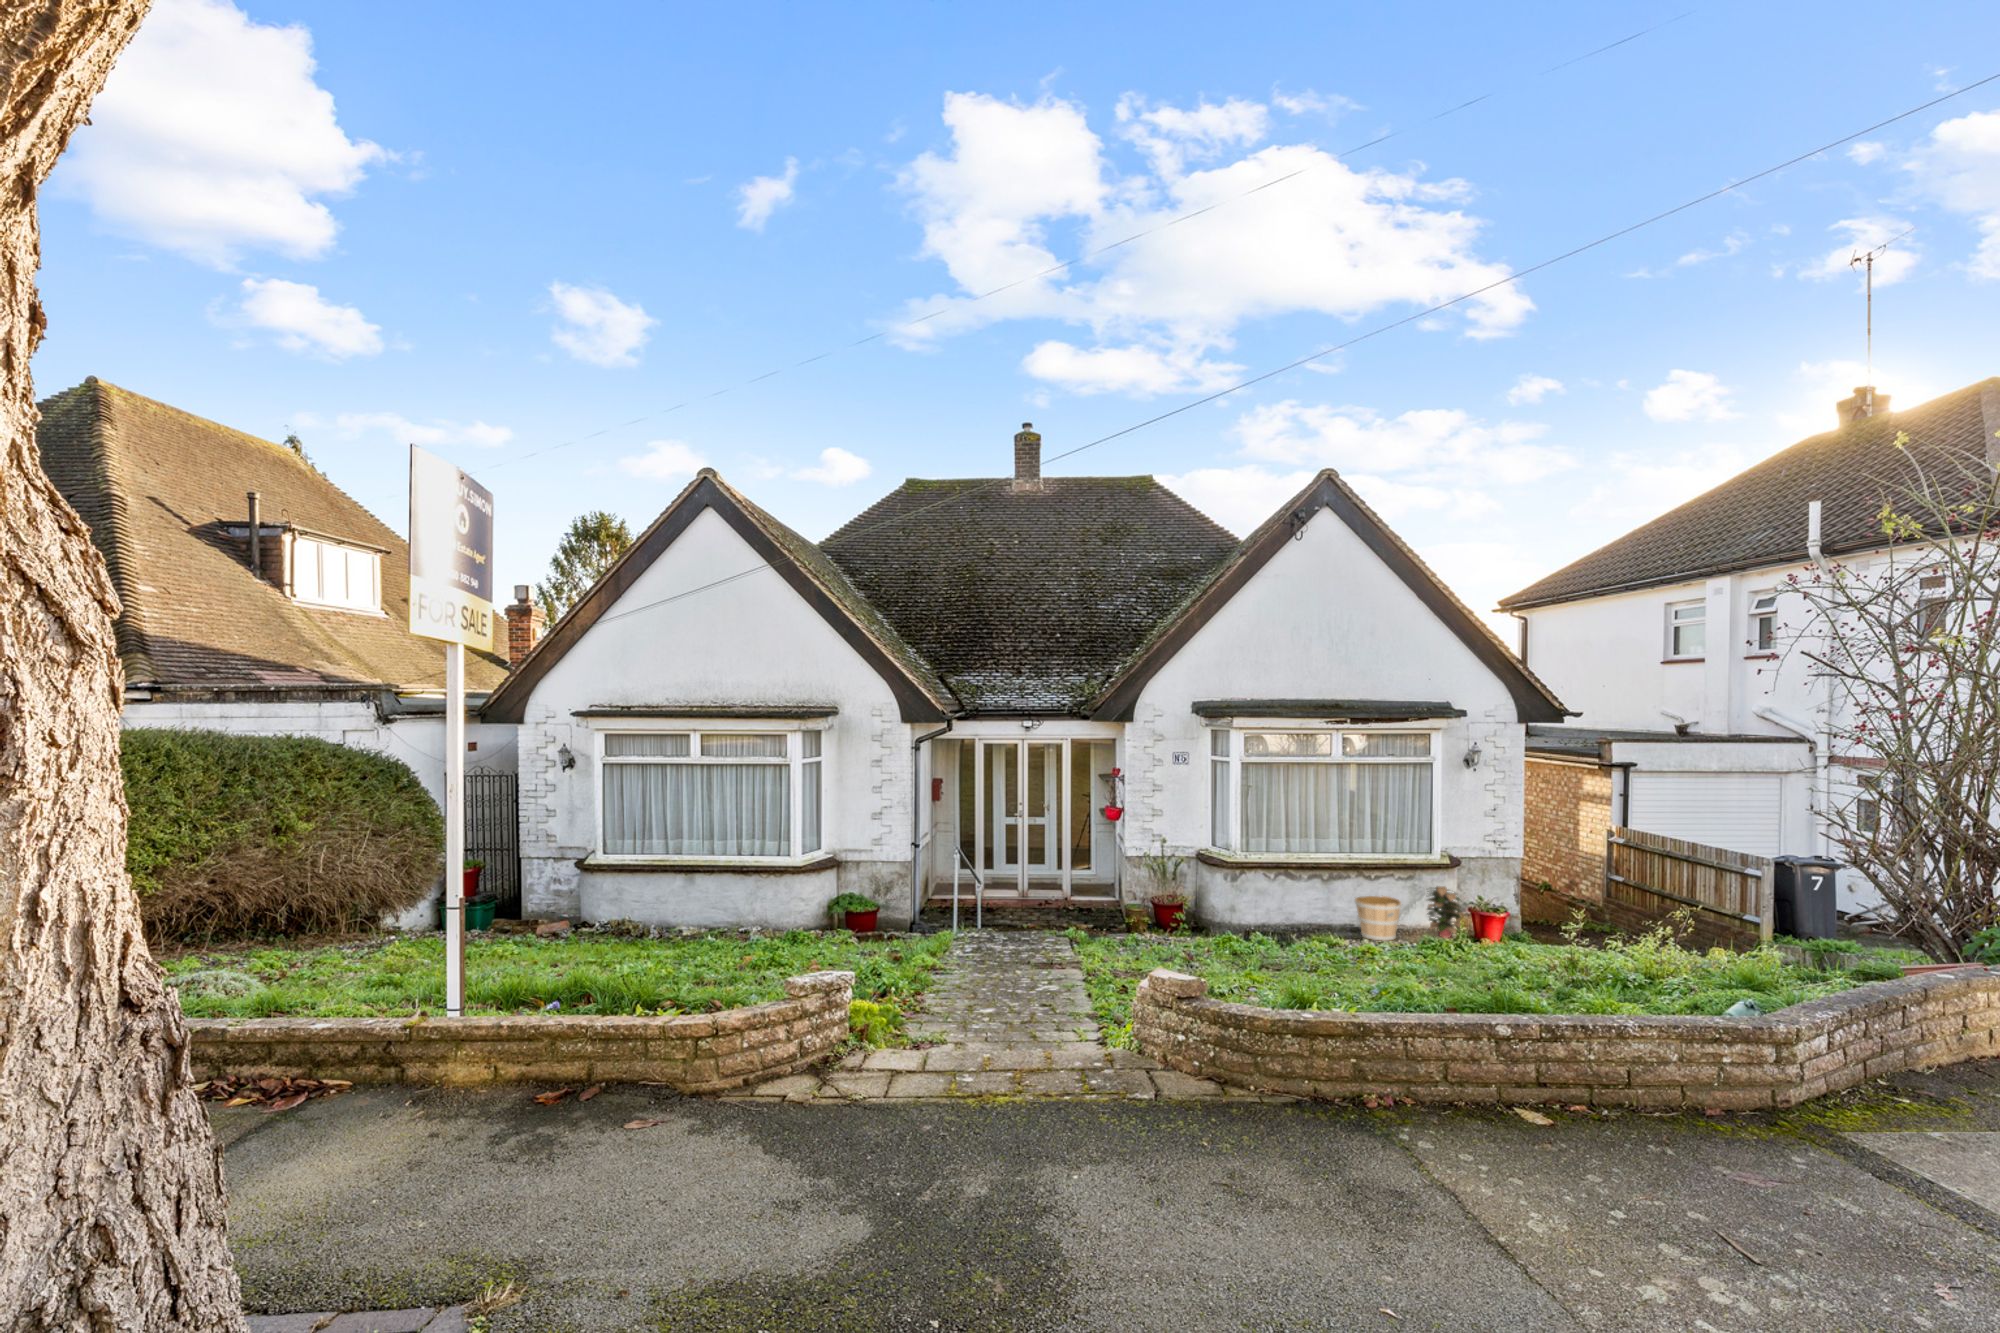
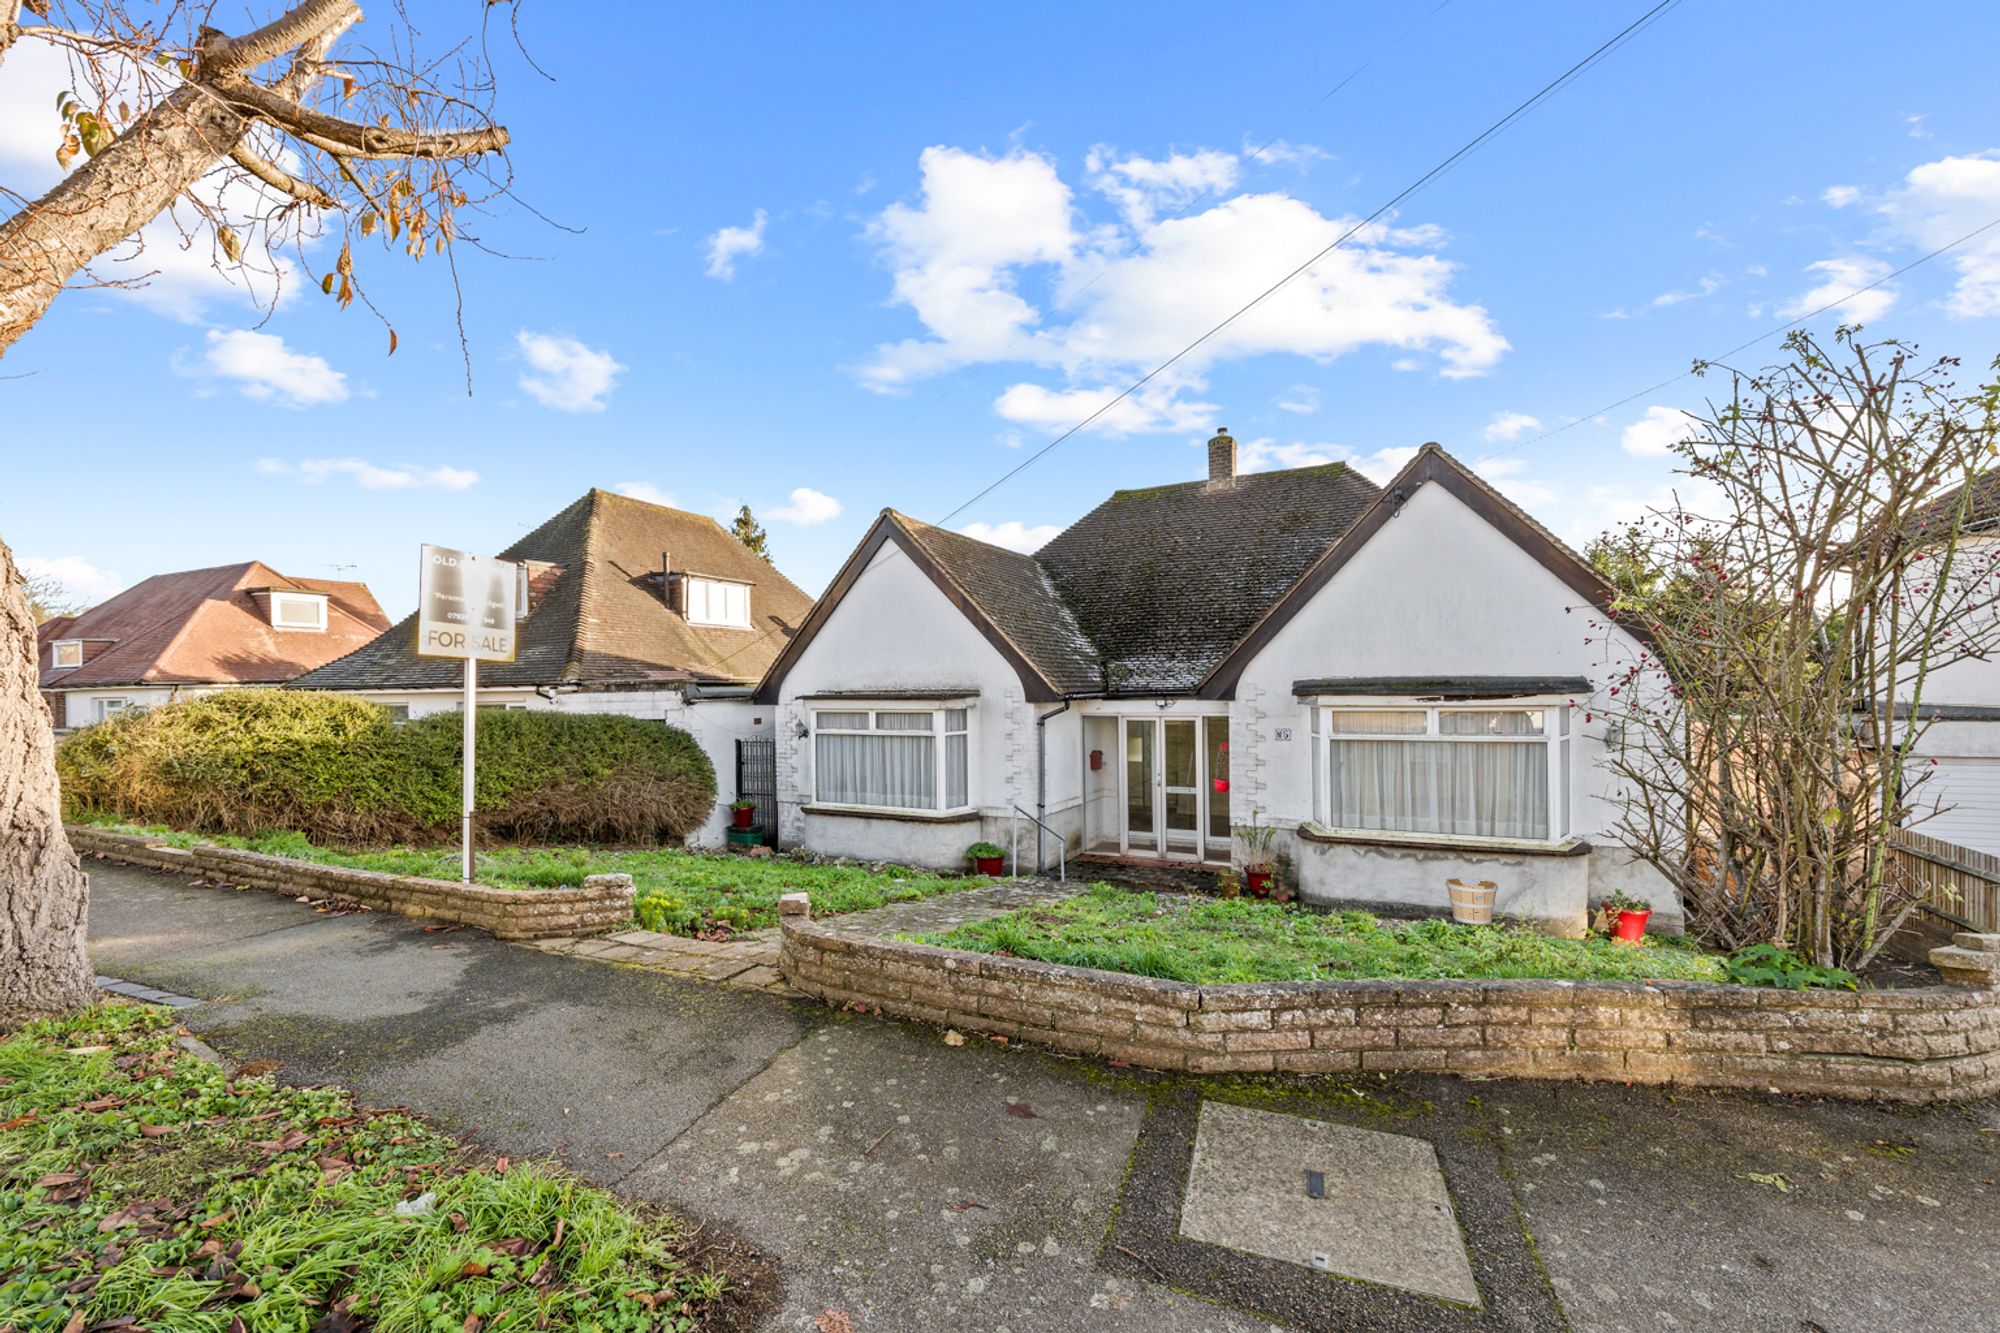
decorative plant: present [1427,886,1461,938] -> present [1270,852,1297,900]

